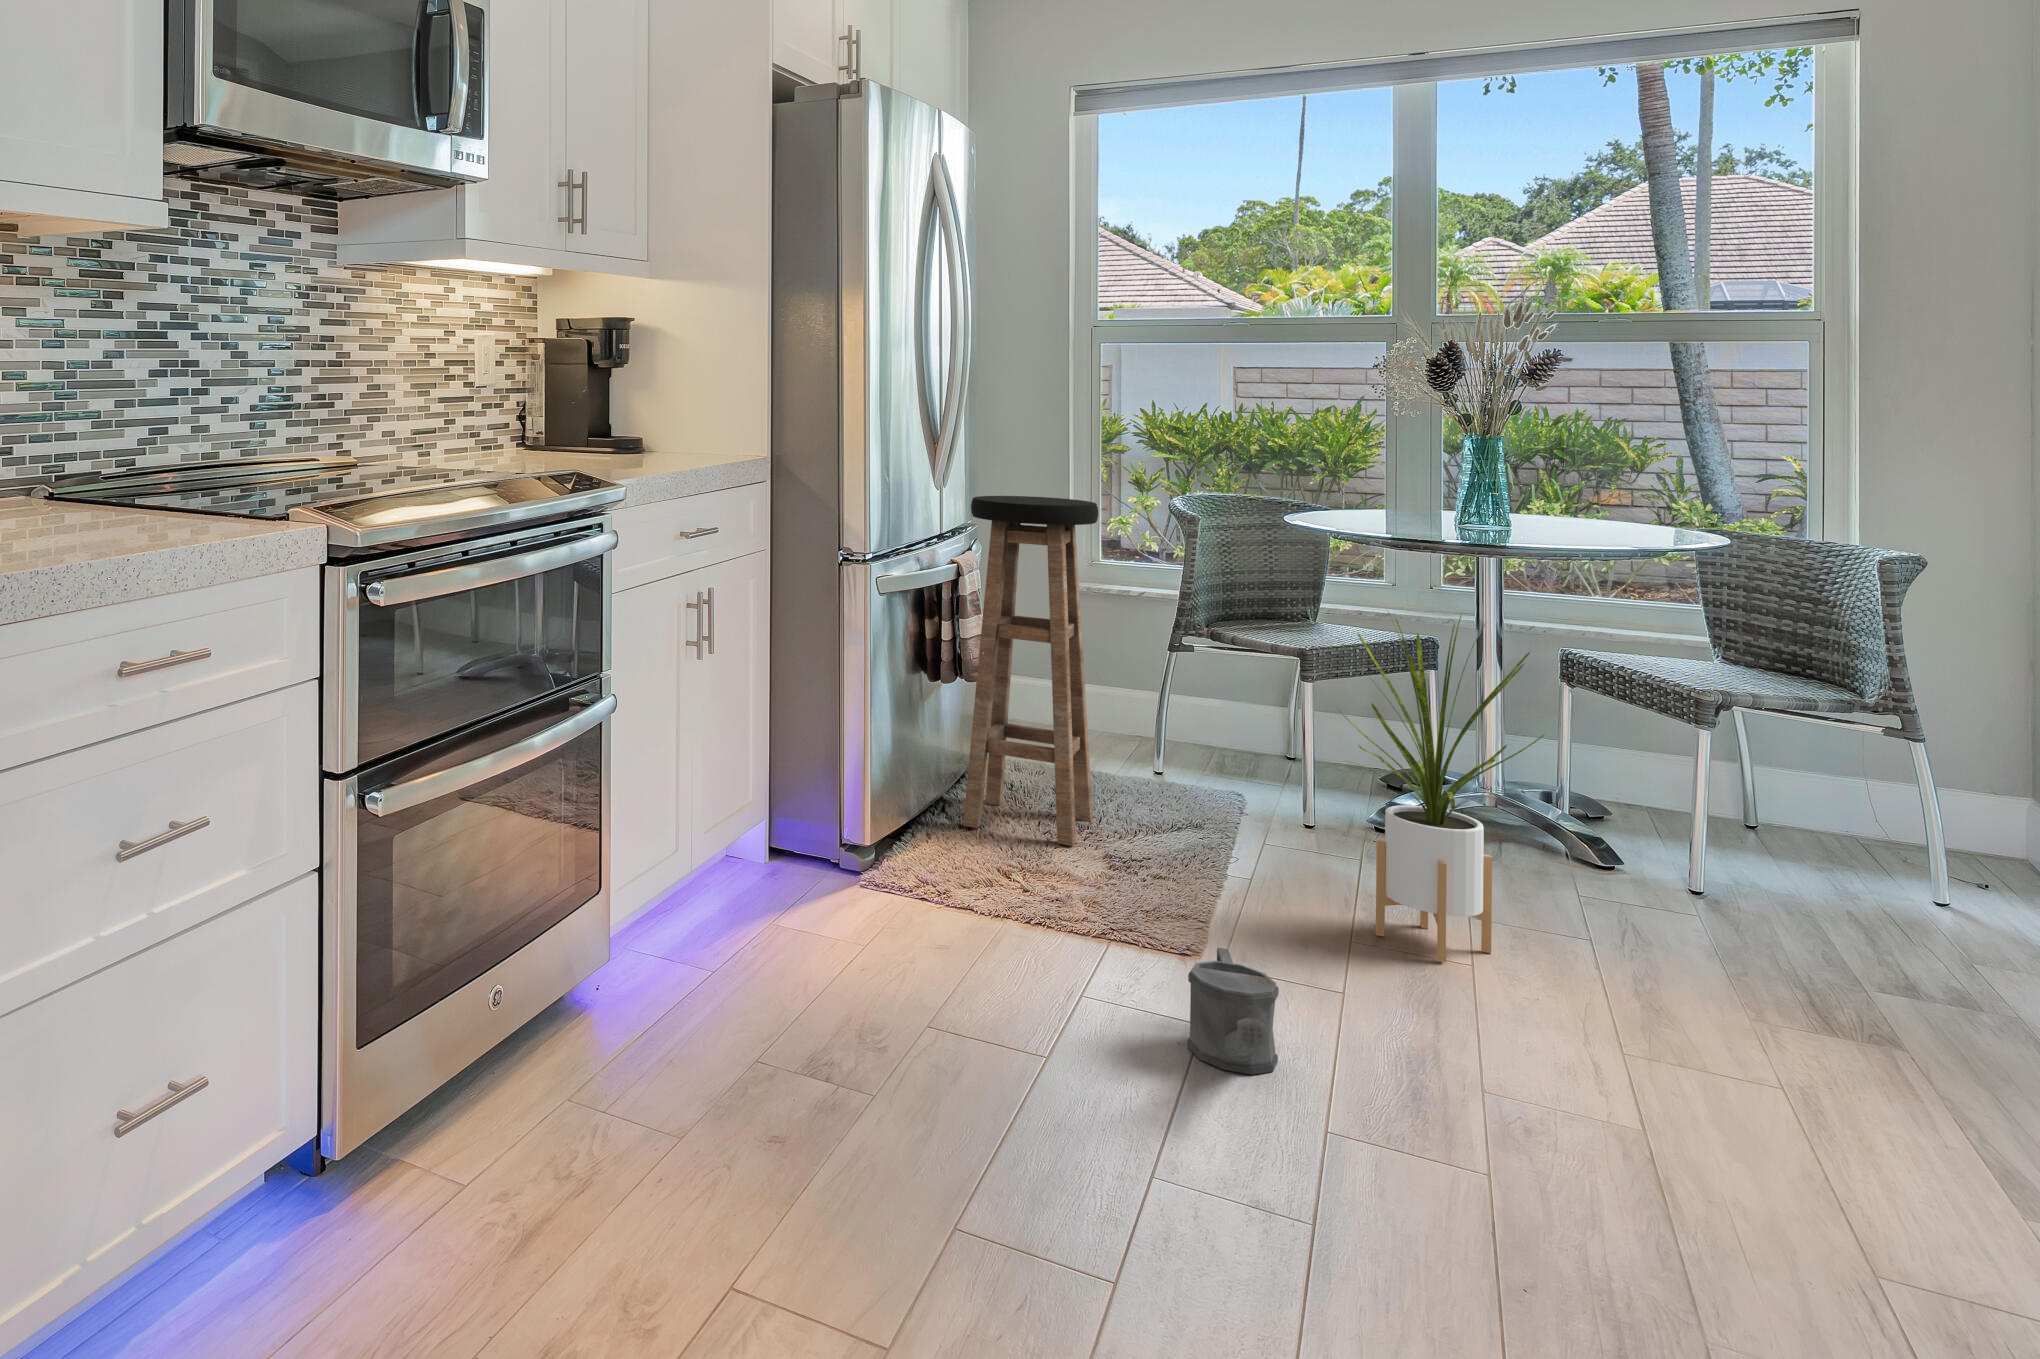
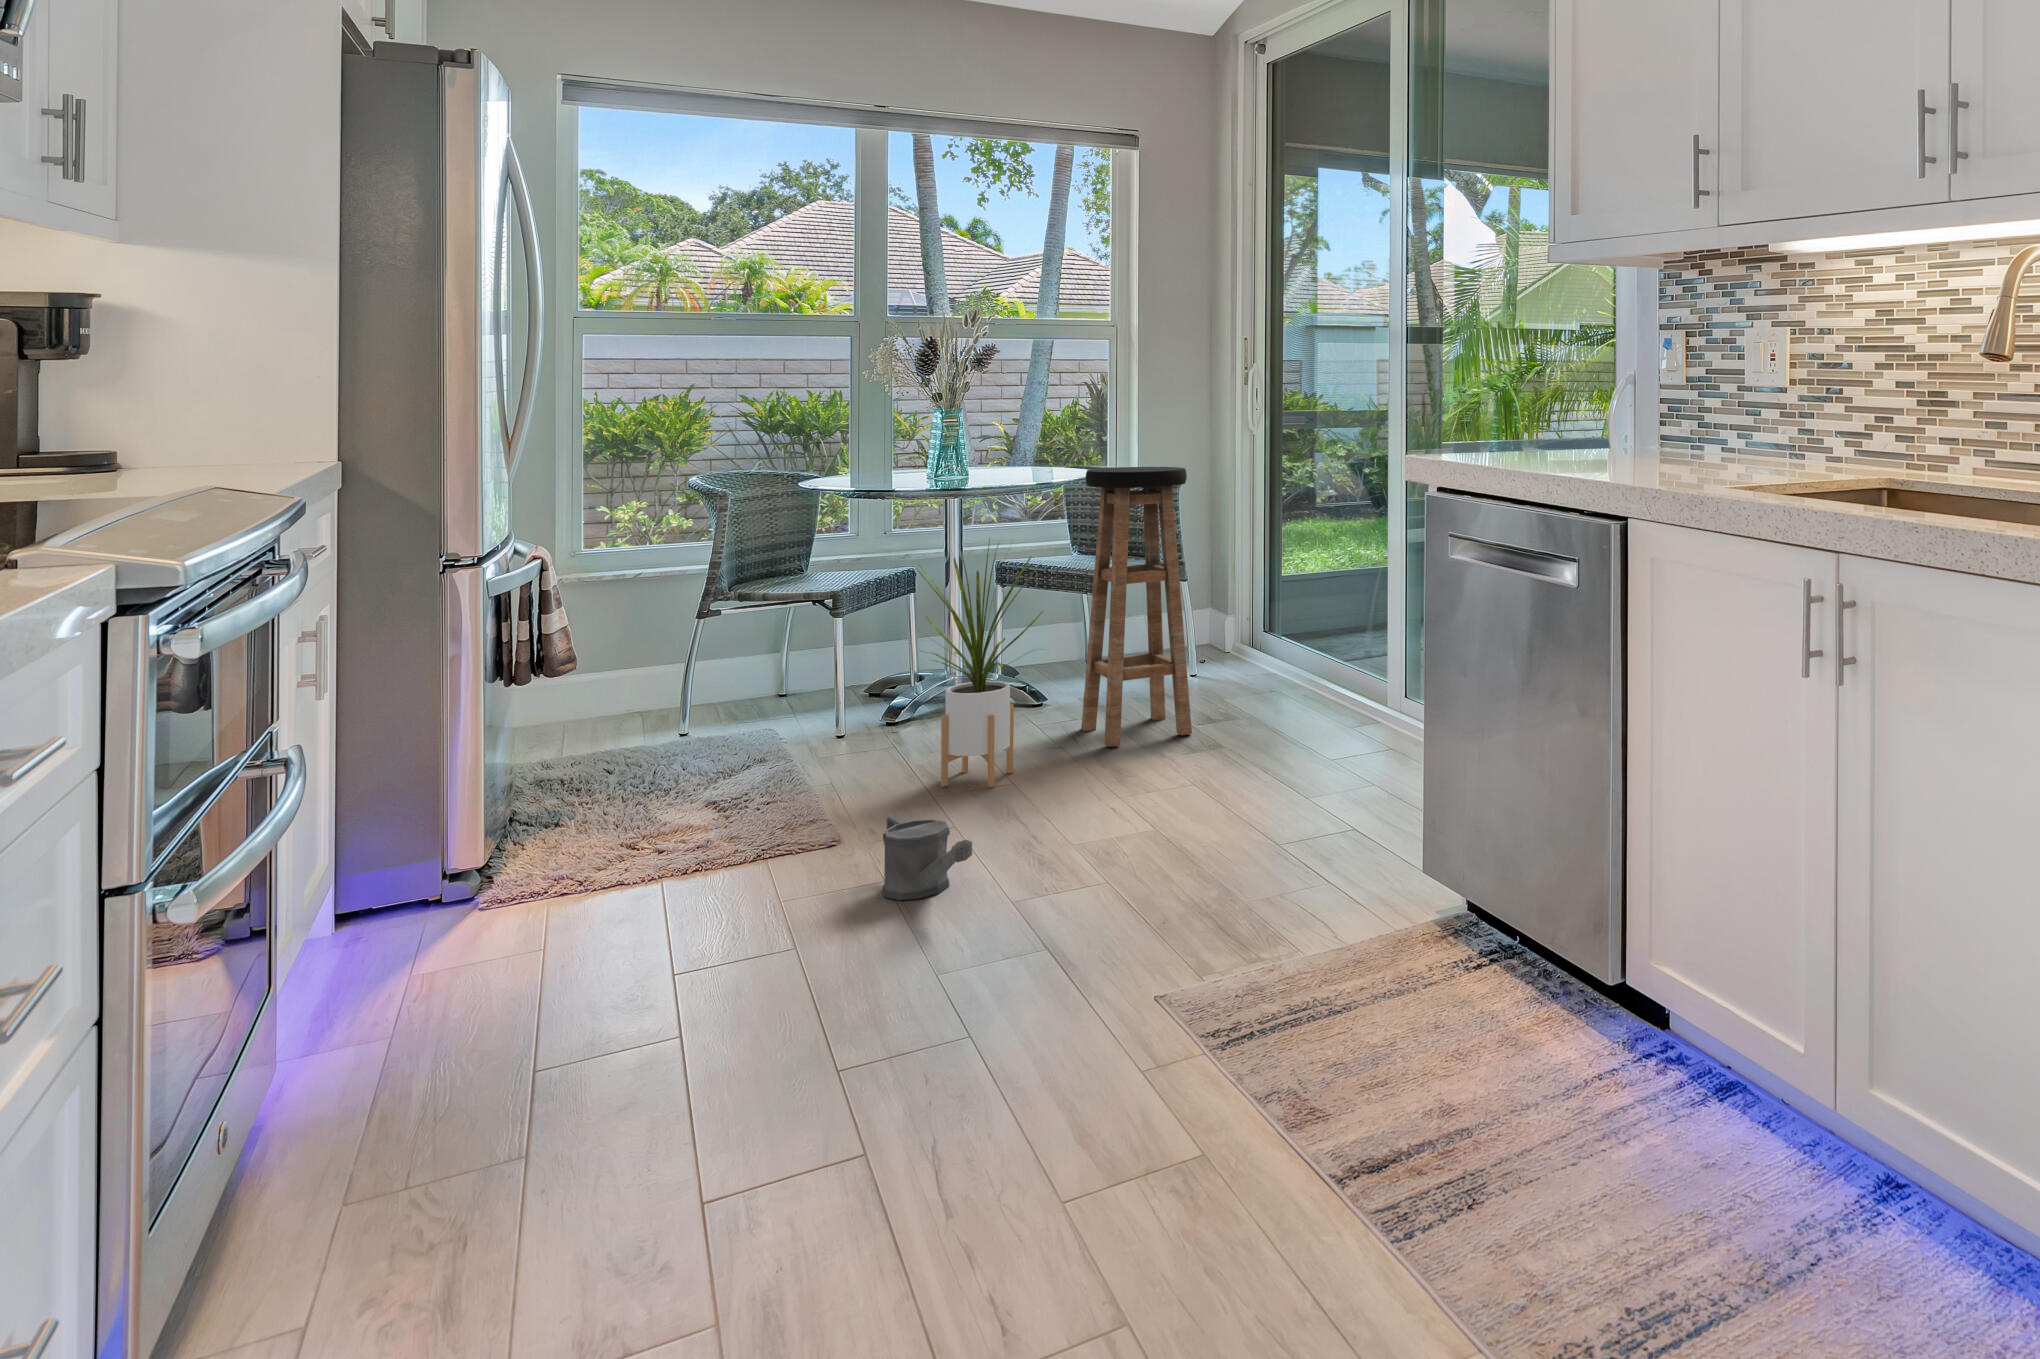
bar stool: present [963,496,1098,846] -> present [1081,467,1192,747]

